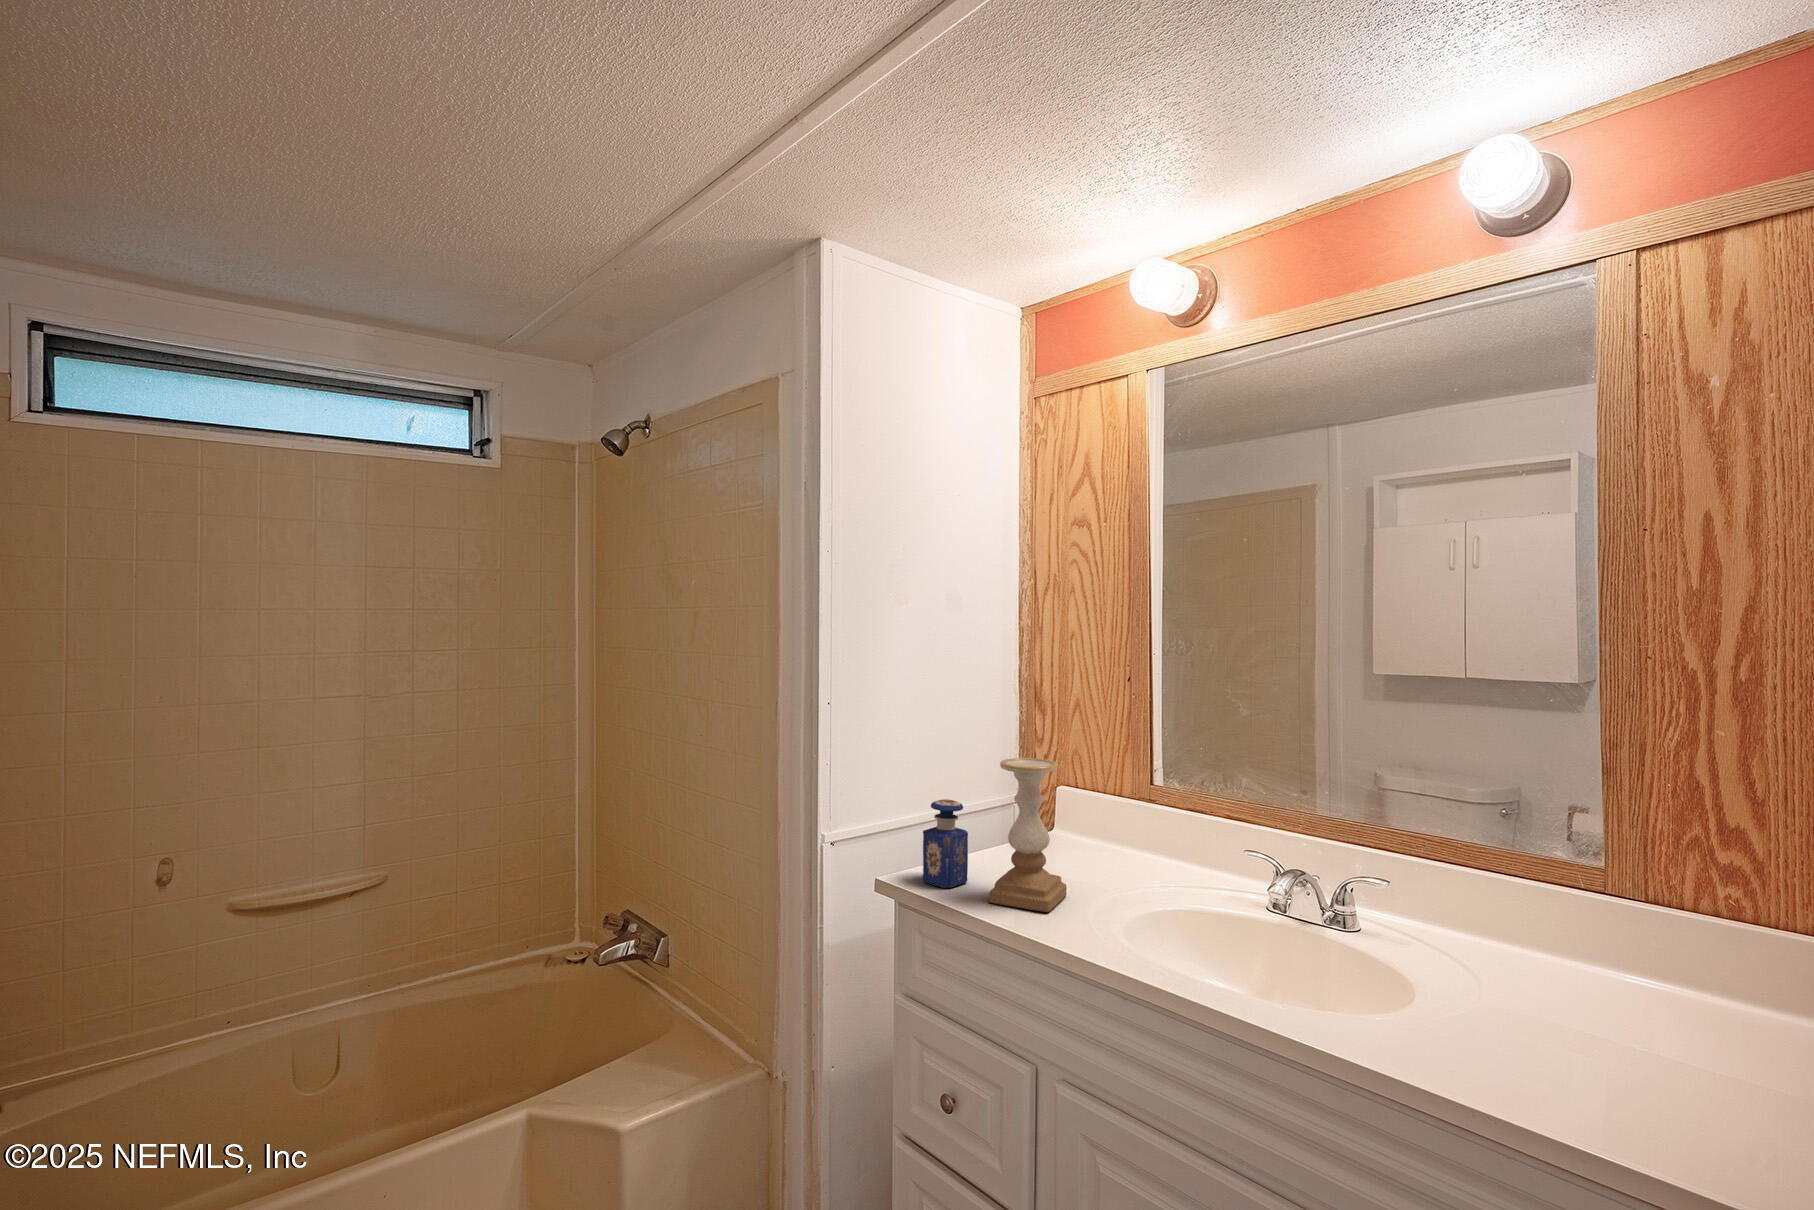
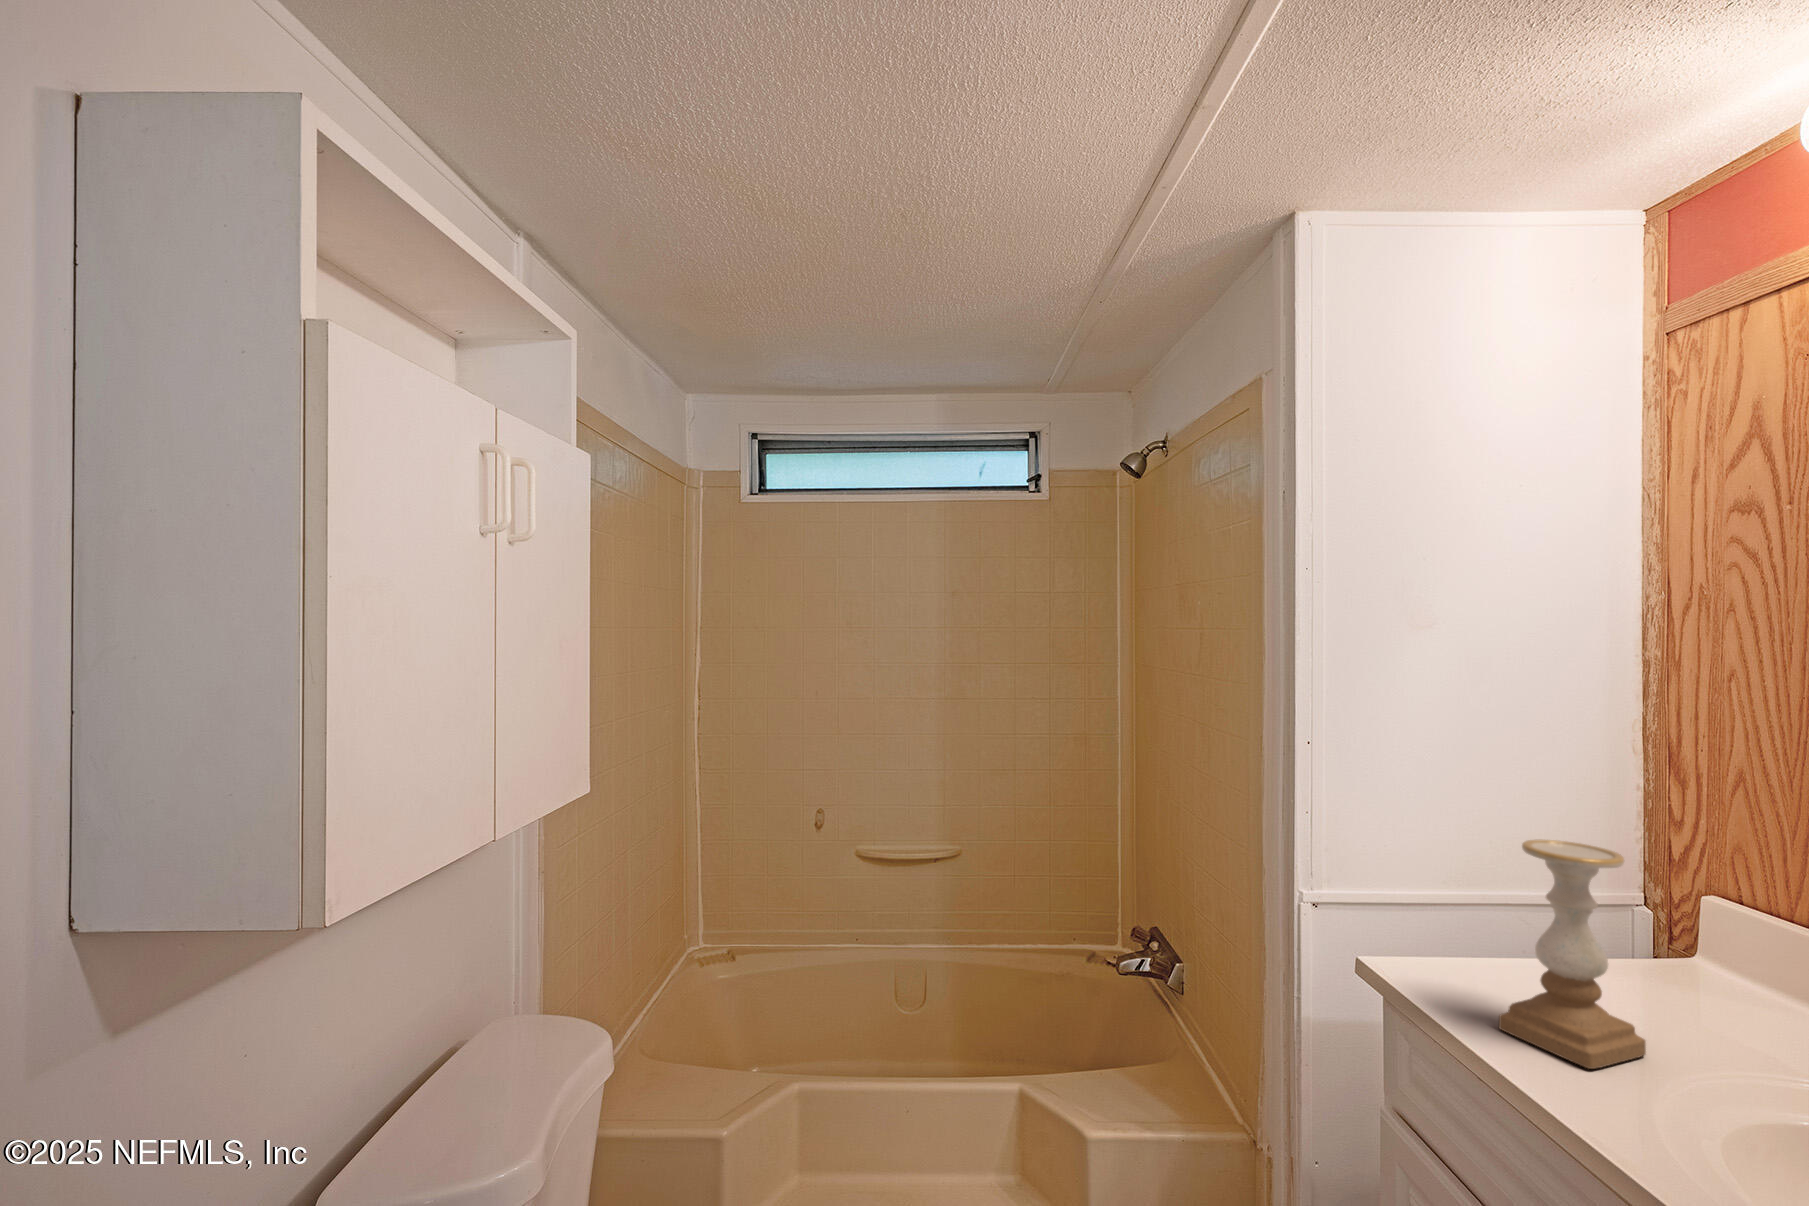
perfume bottle: present [923,799,968,887] -> none [1417,877,1485,994]

